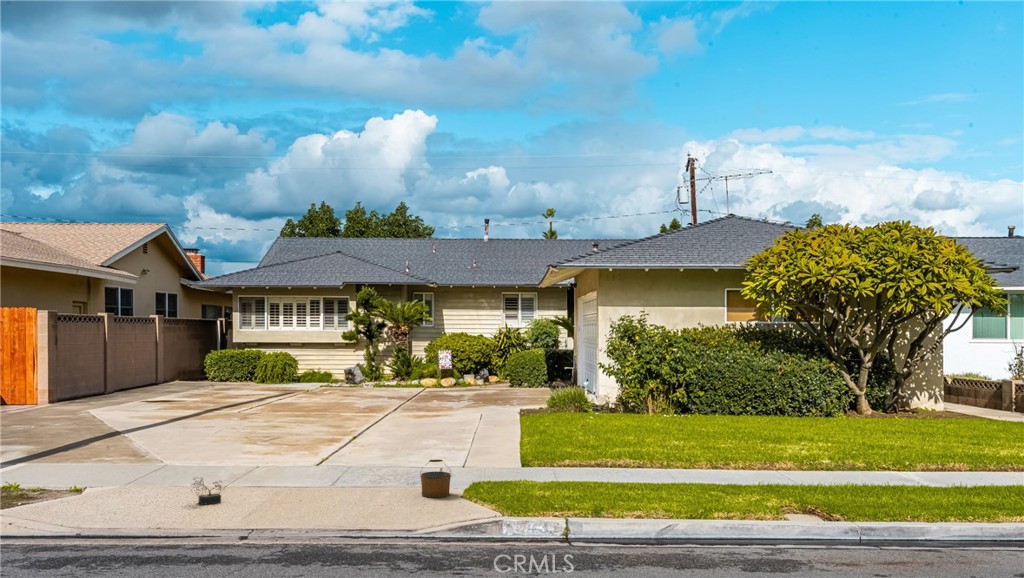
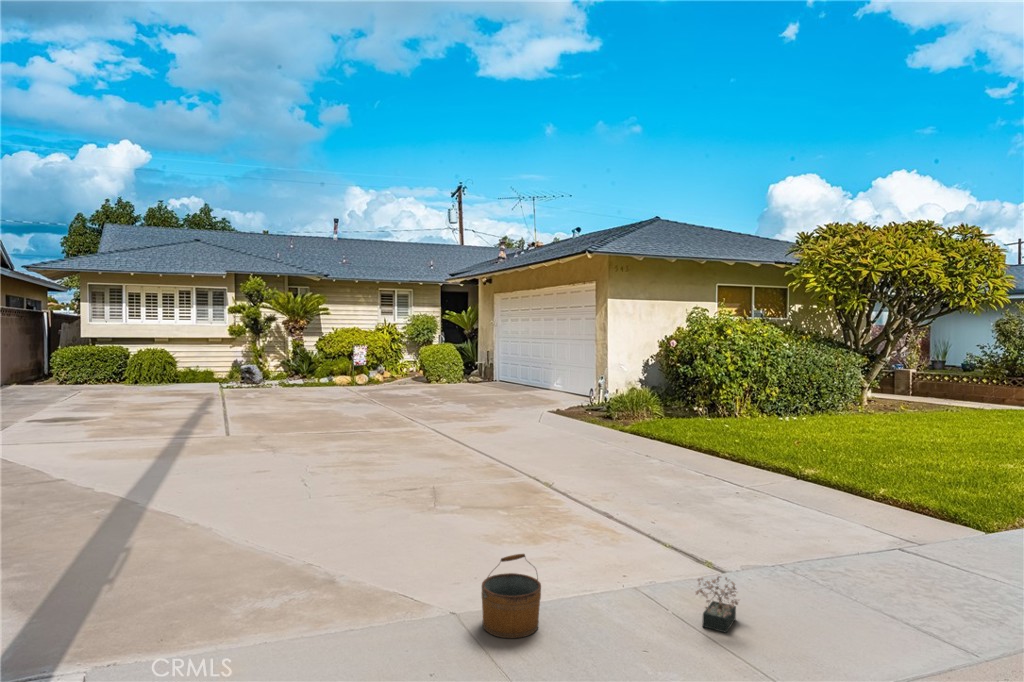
bucket: present [421,460,451,498] -> present [482,554,541,638]

